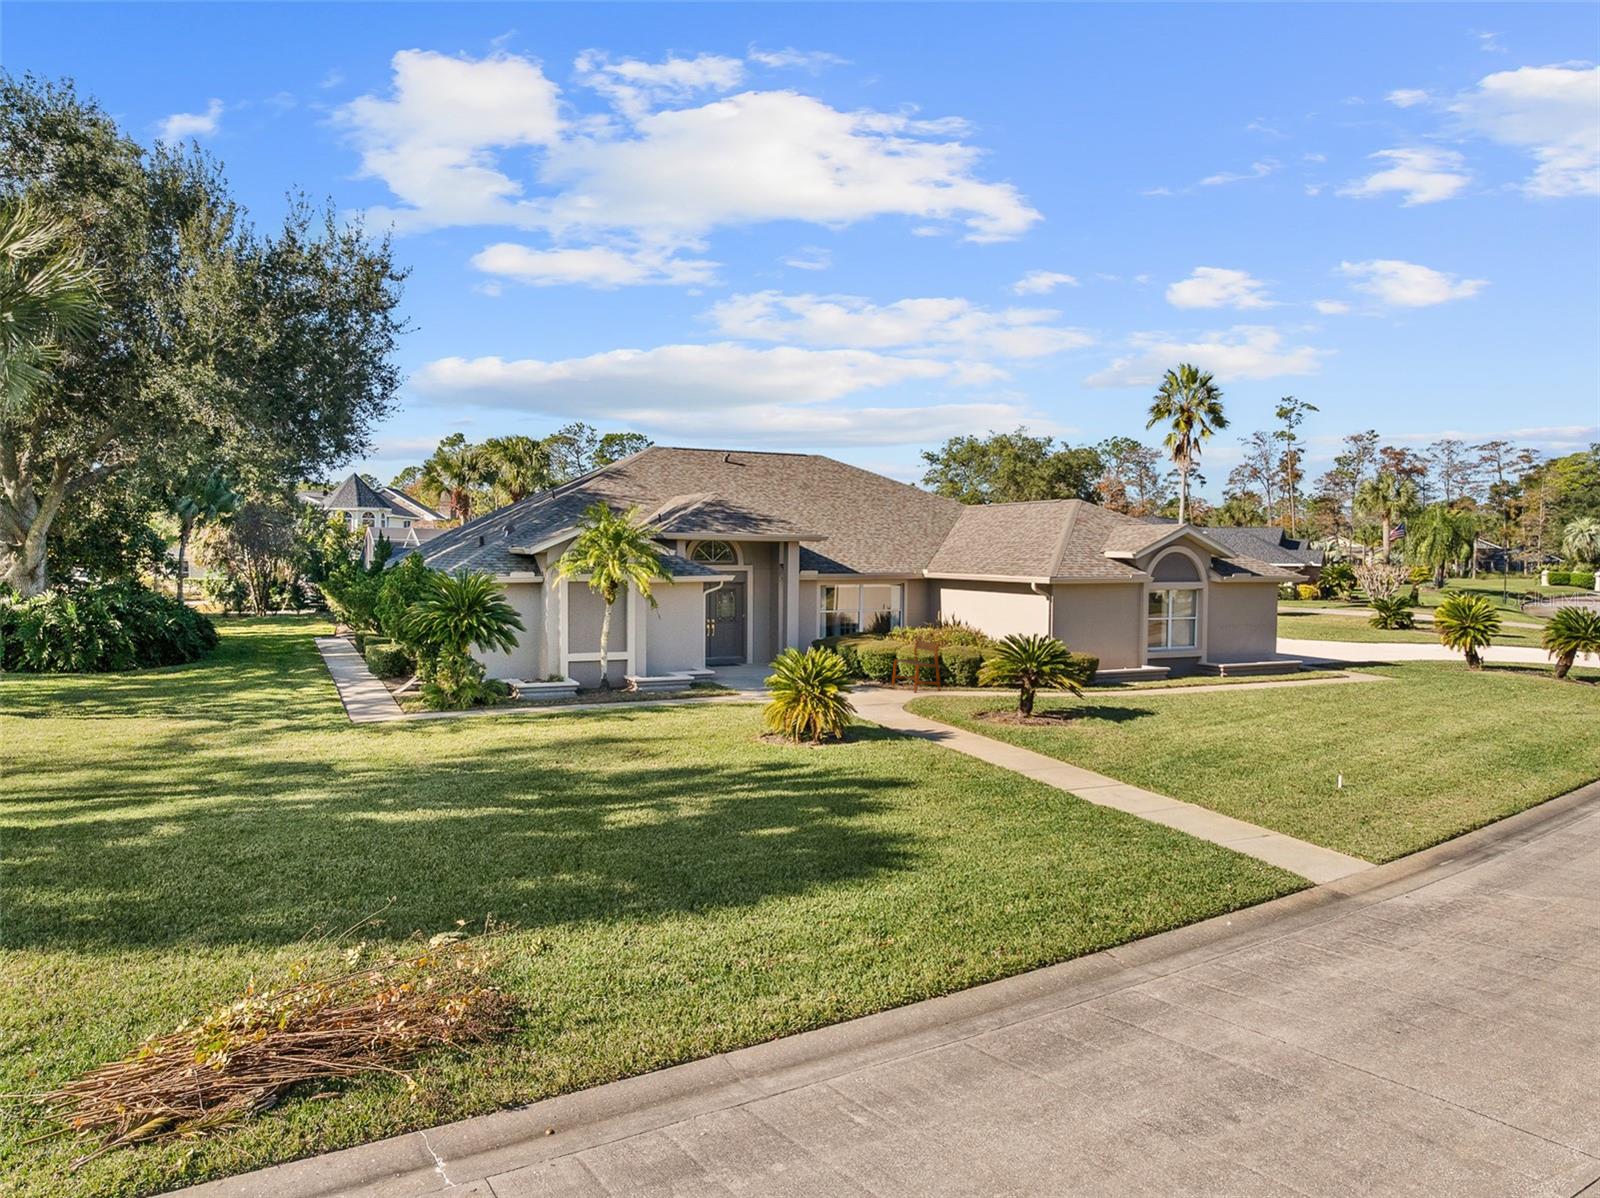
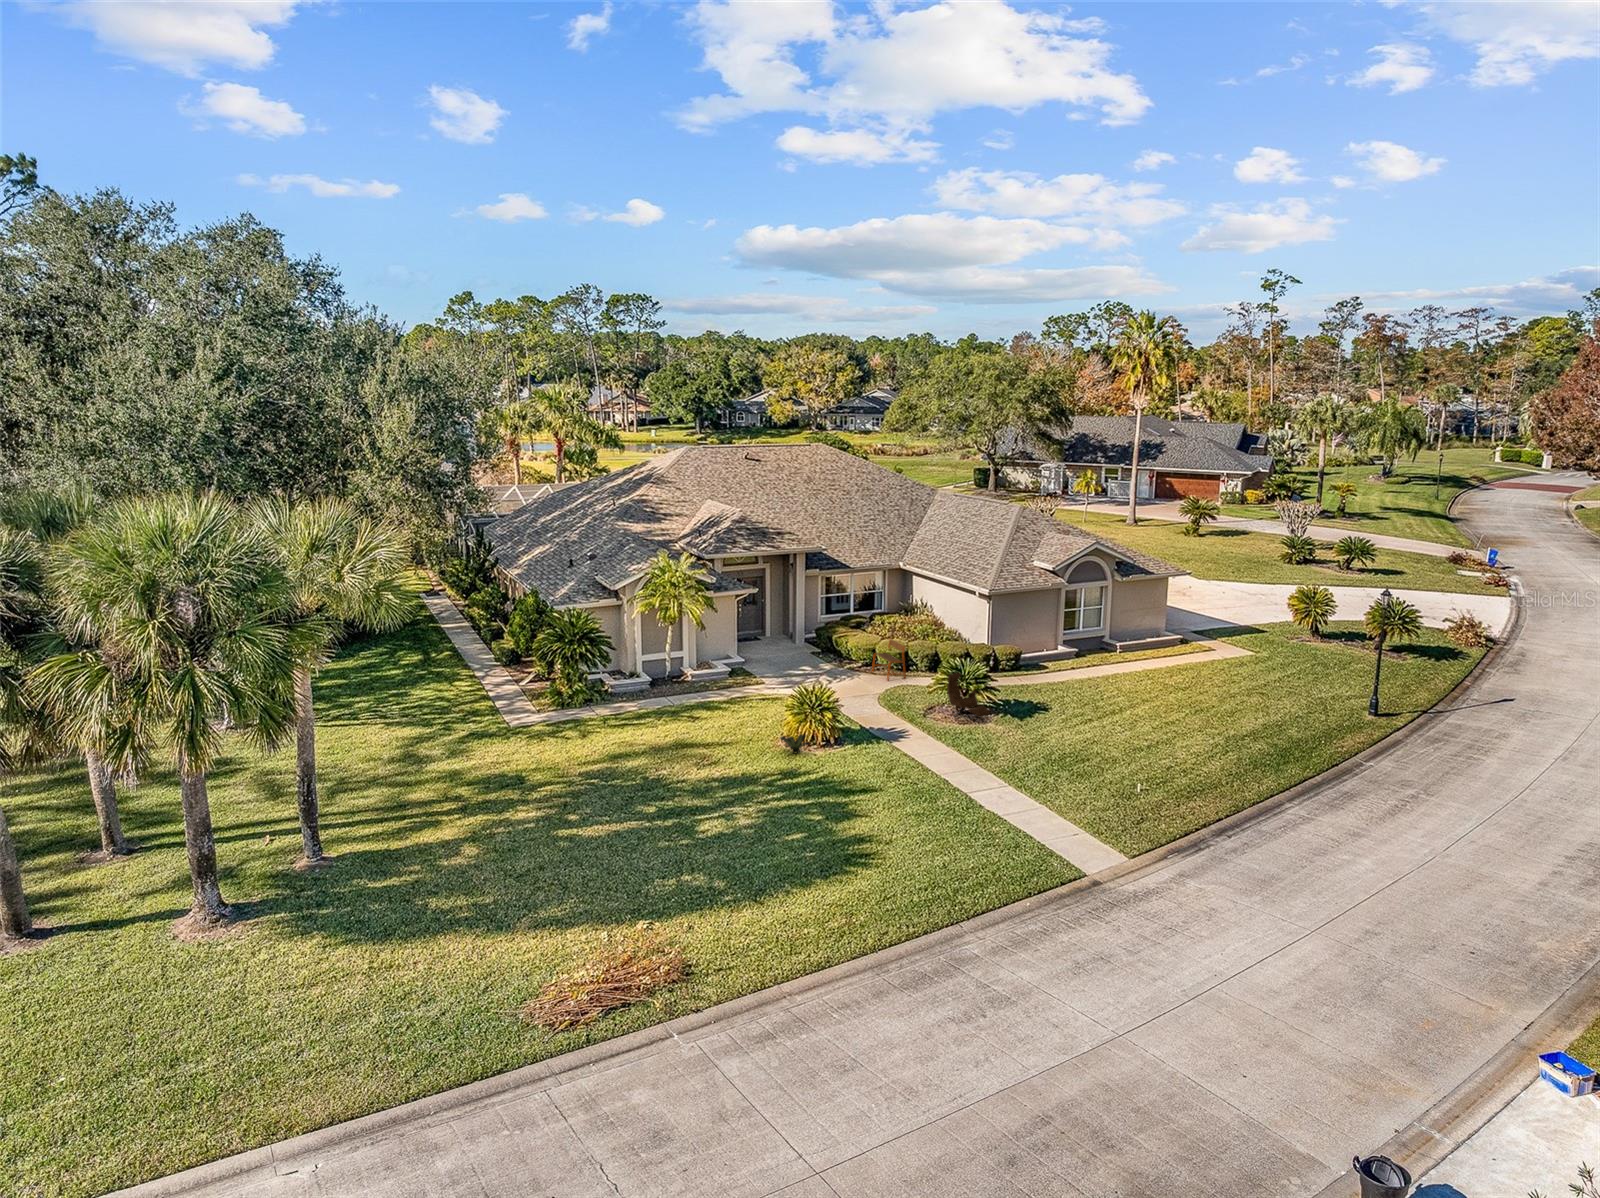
lounge chair: none [1006,658,1072,724] -> present [947,673,989,720]
potted plant: none [755,723,805,749] -> present [780,735,808,754]

